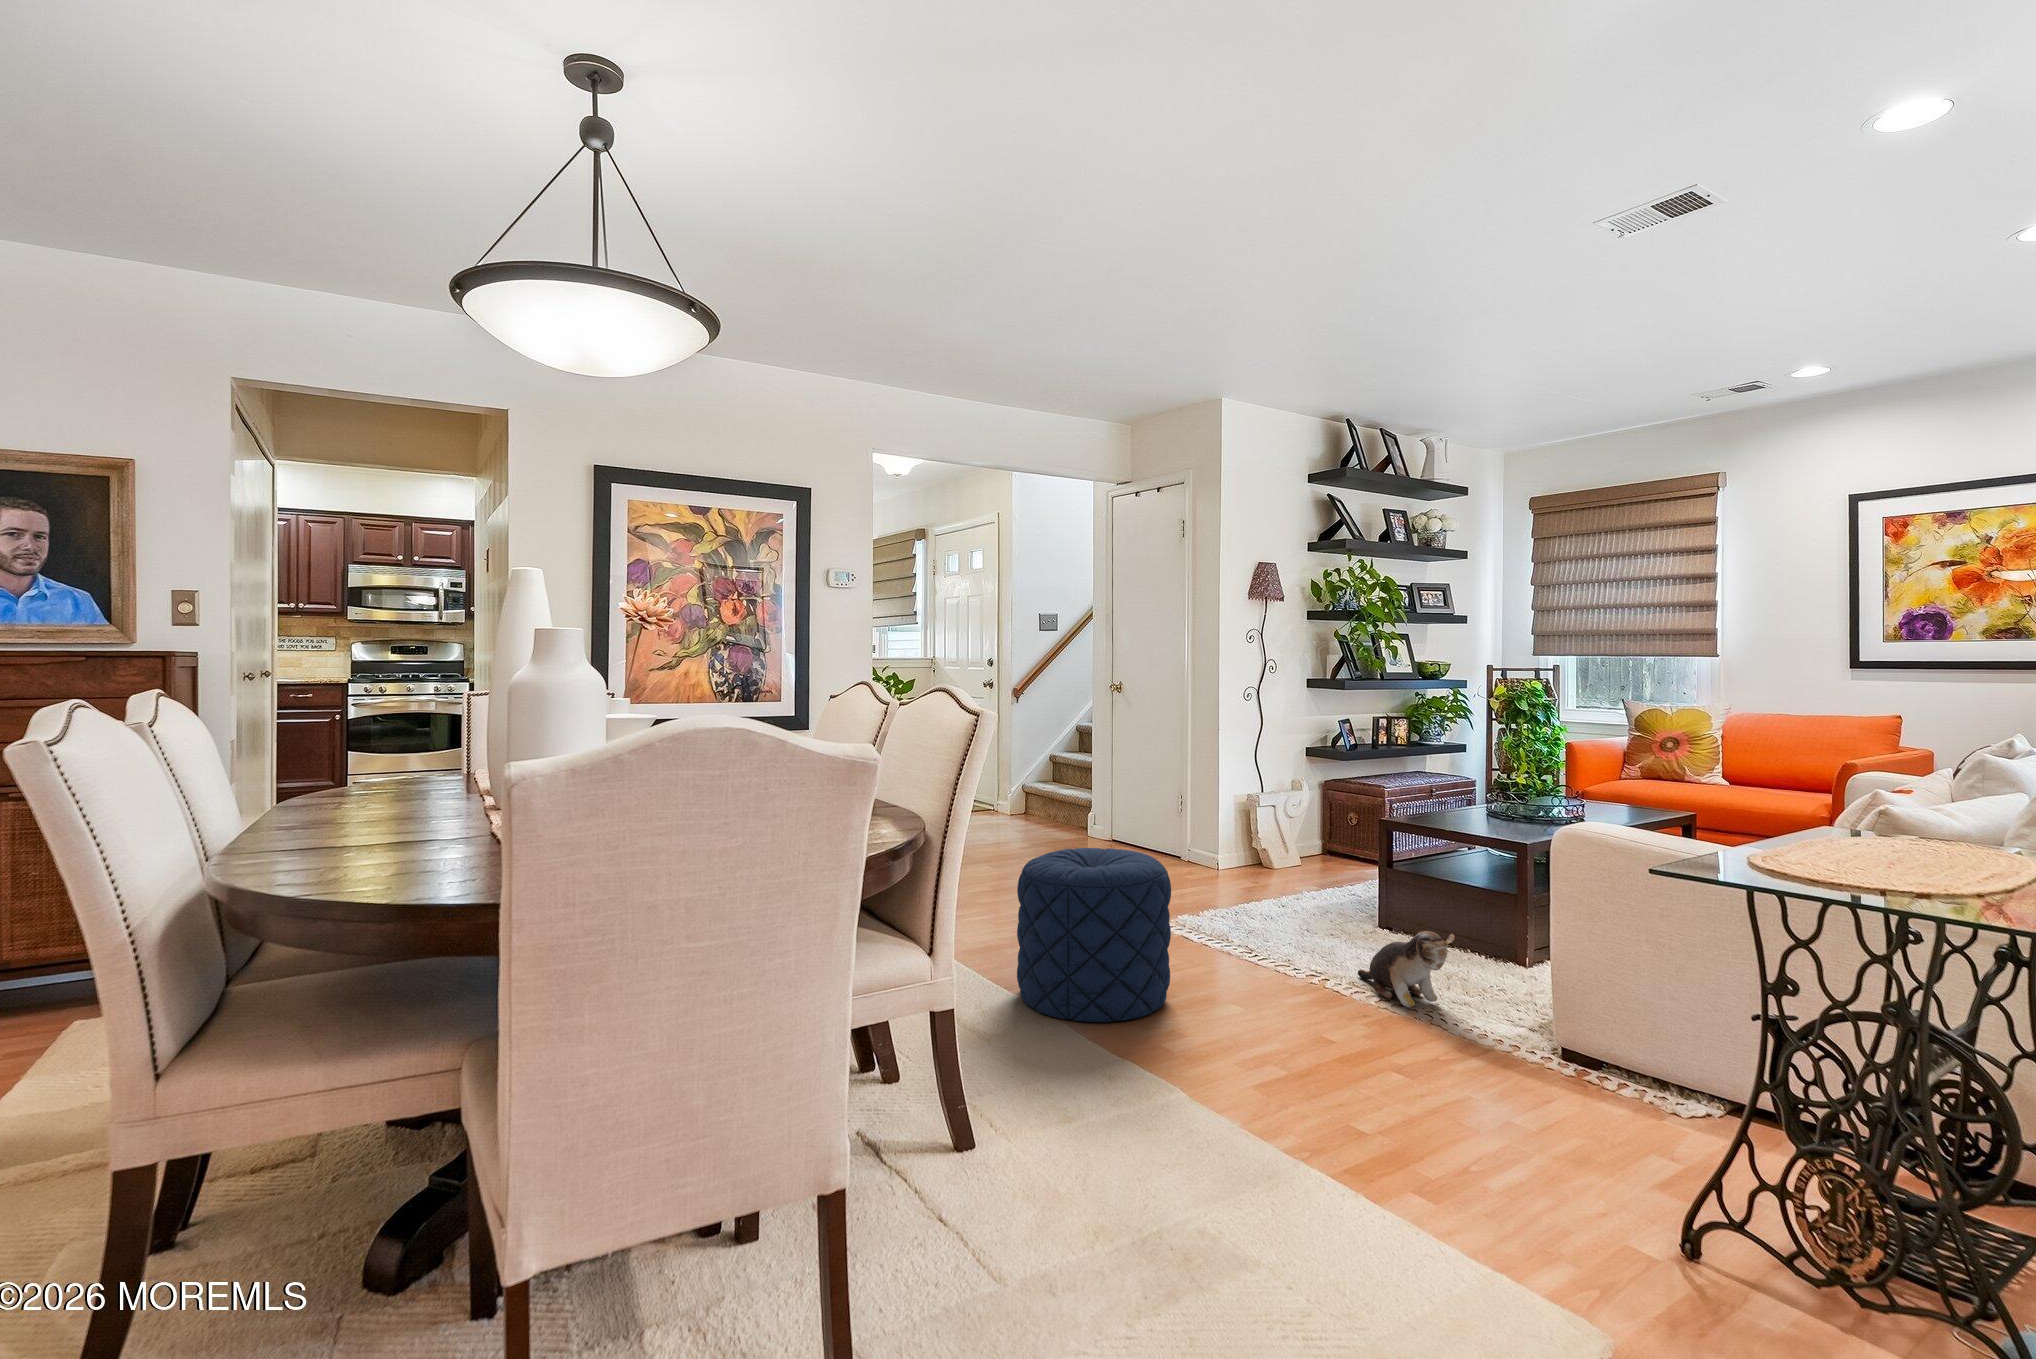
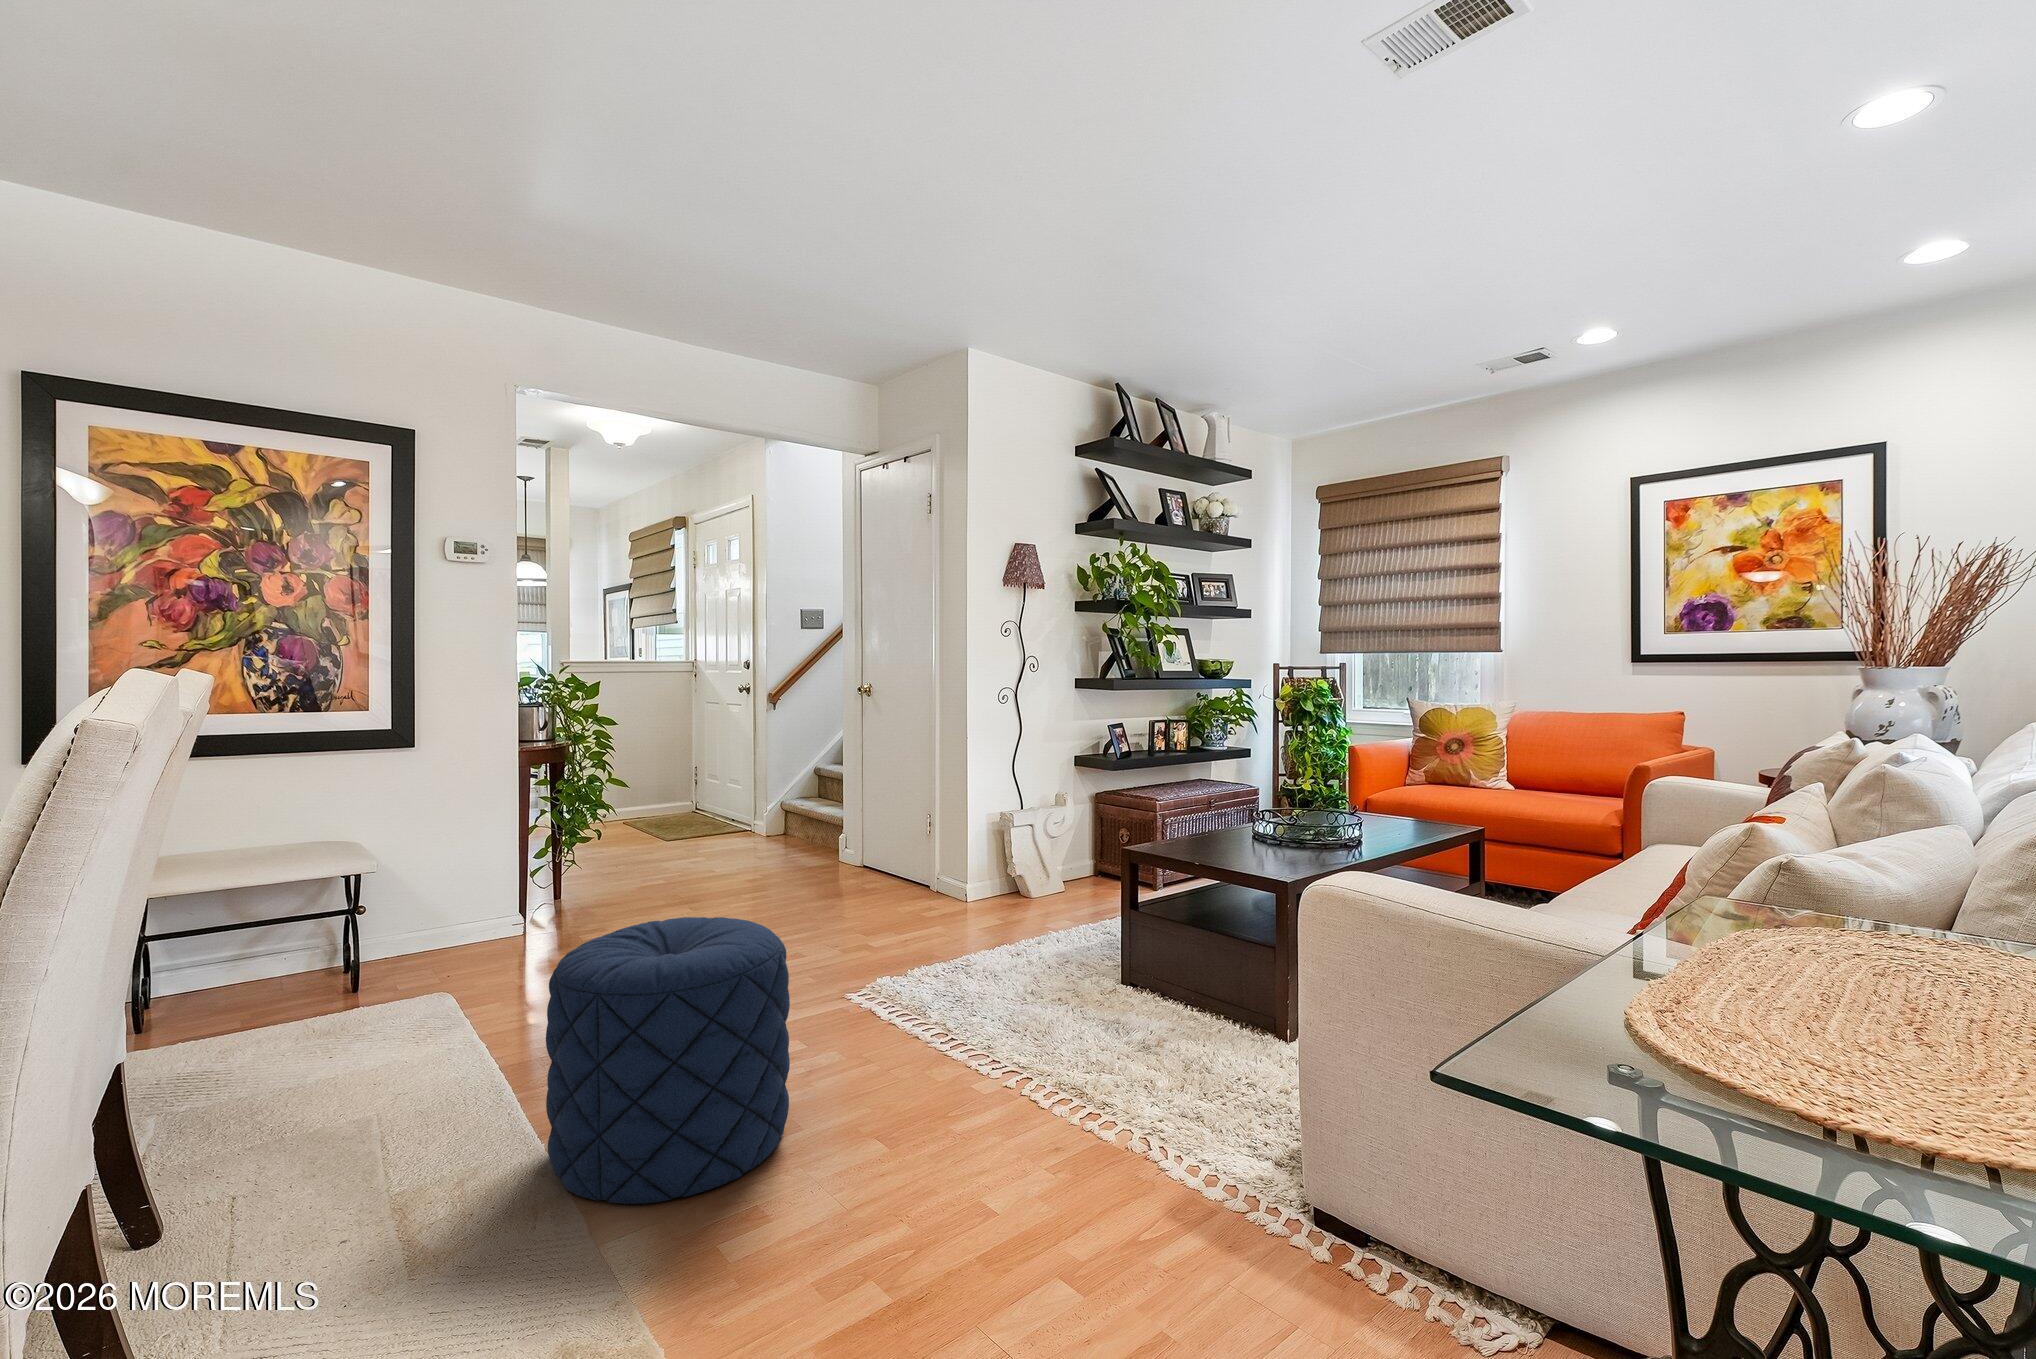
plush toy: present [1358,931,1455,1008] -> none [1072,1022,1180,1131]

